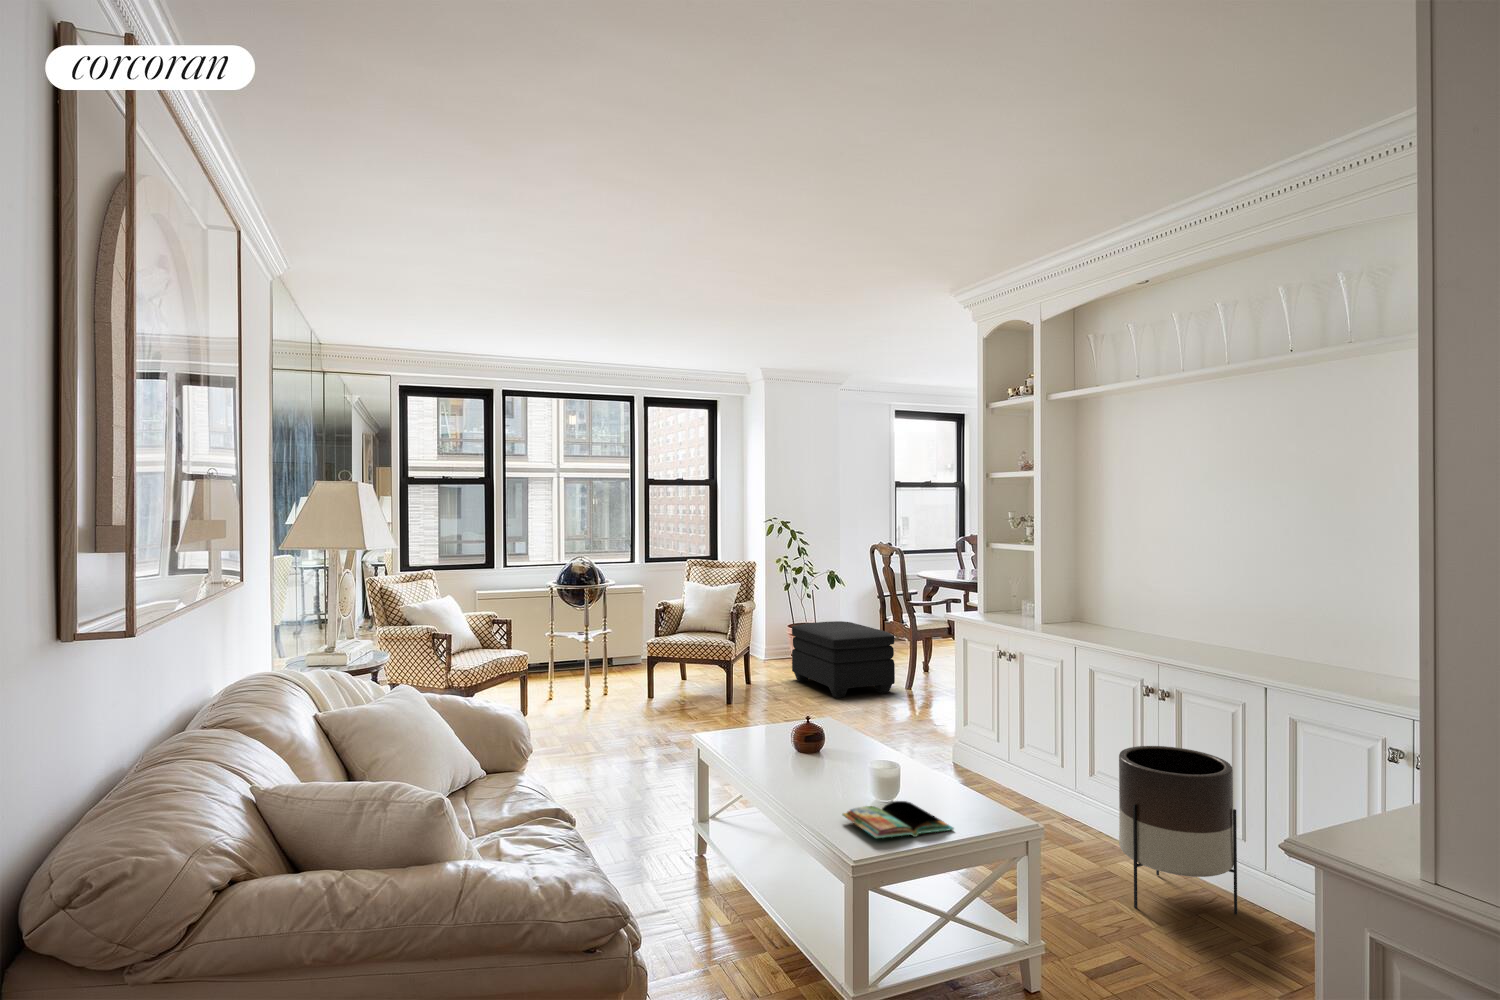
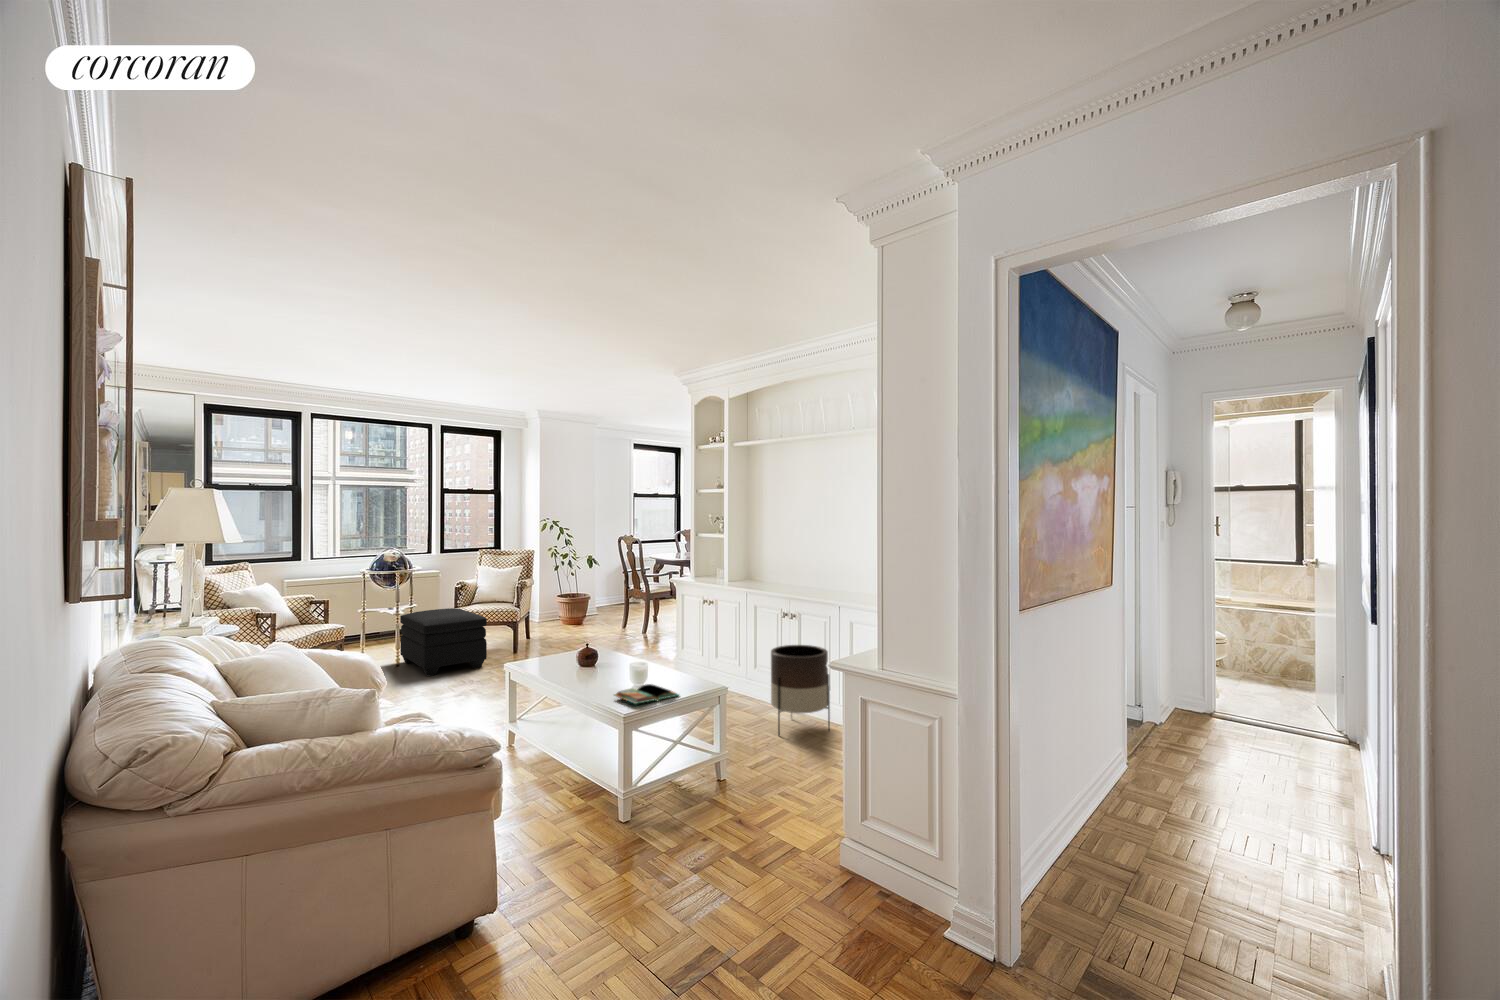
ottoman: present [792,621,895,698] -> present [400,608,487,676]

